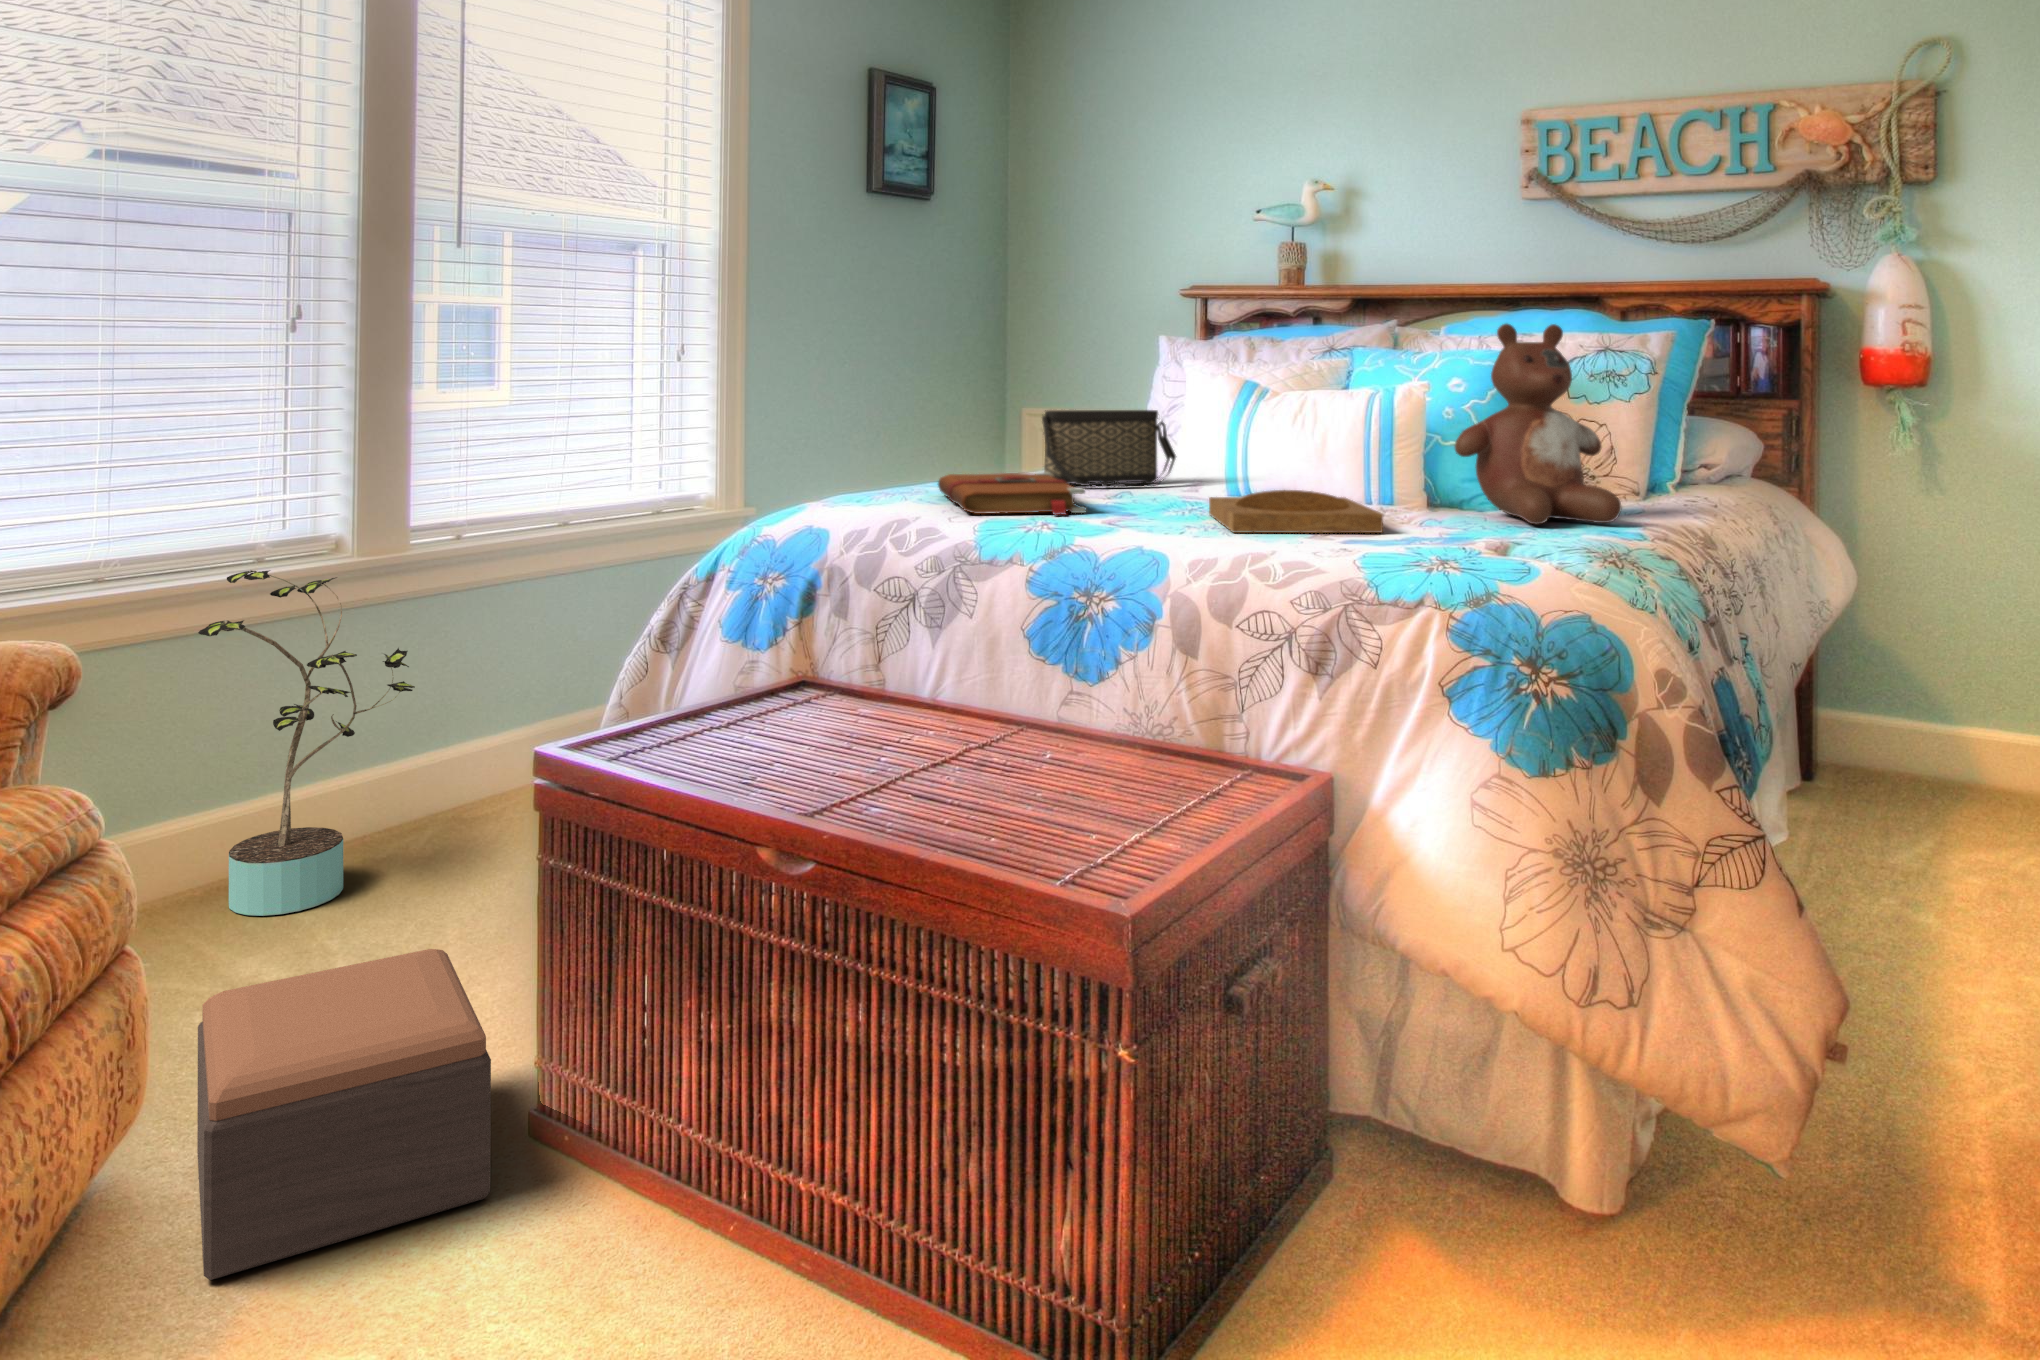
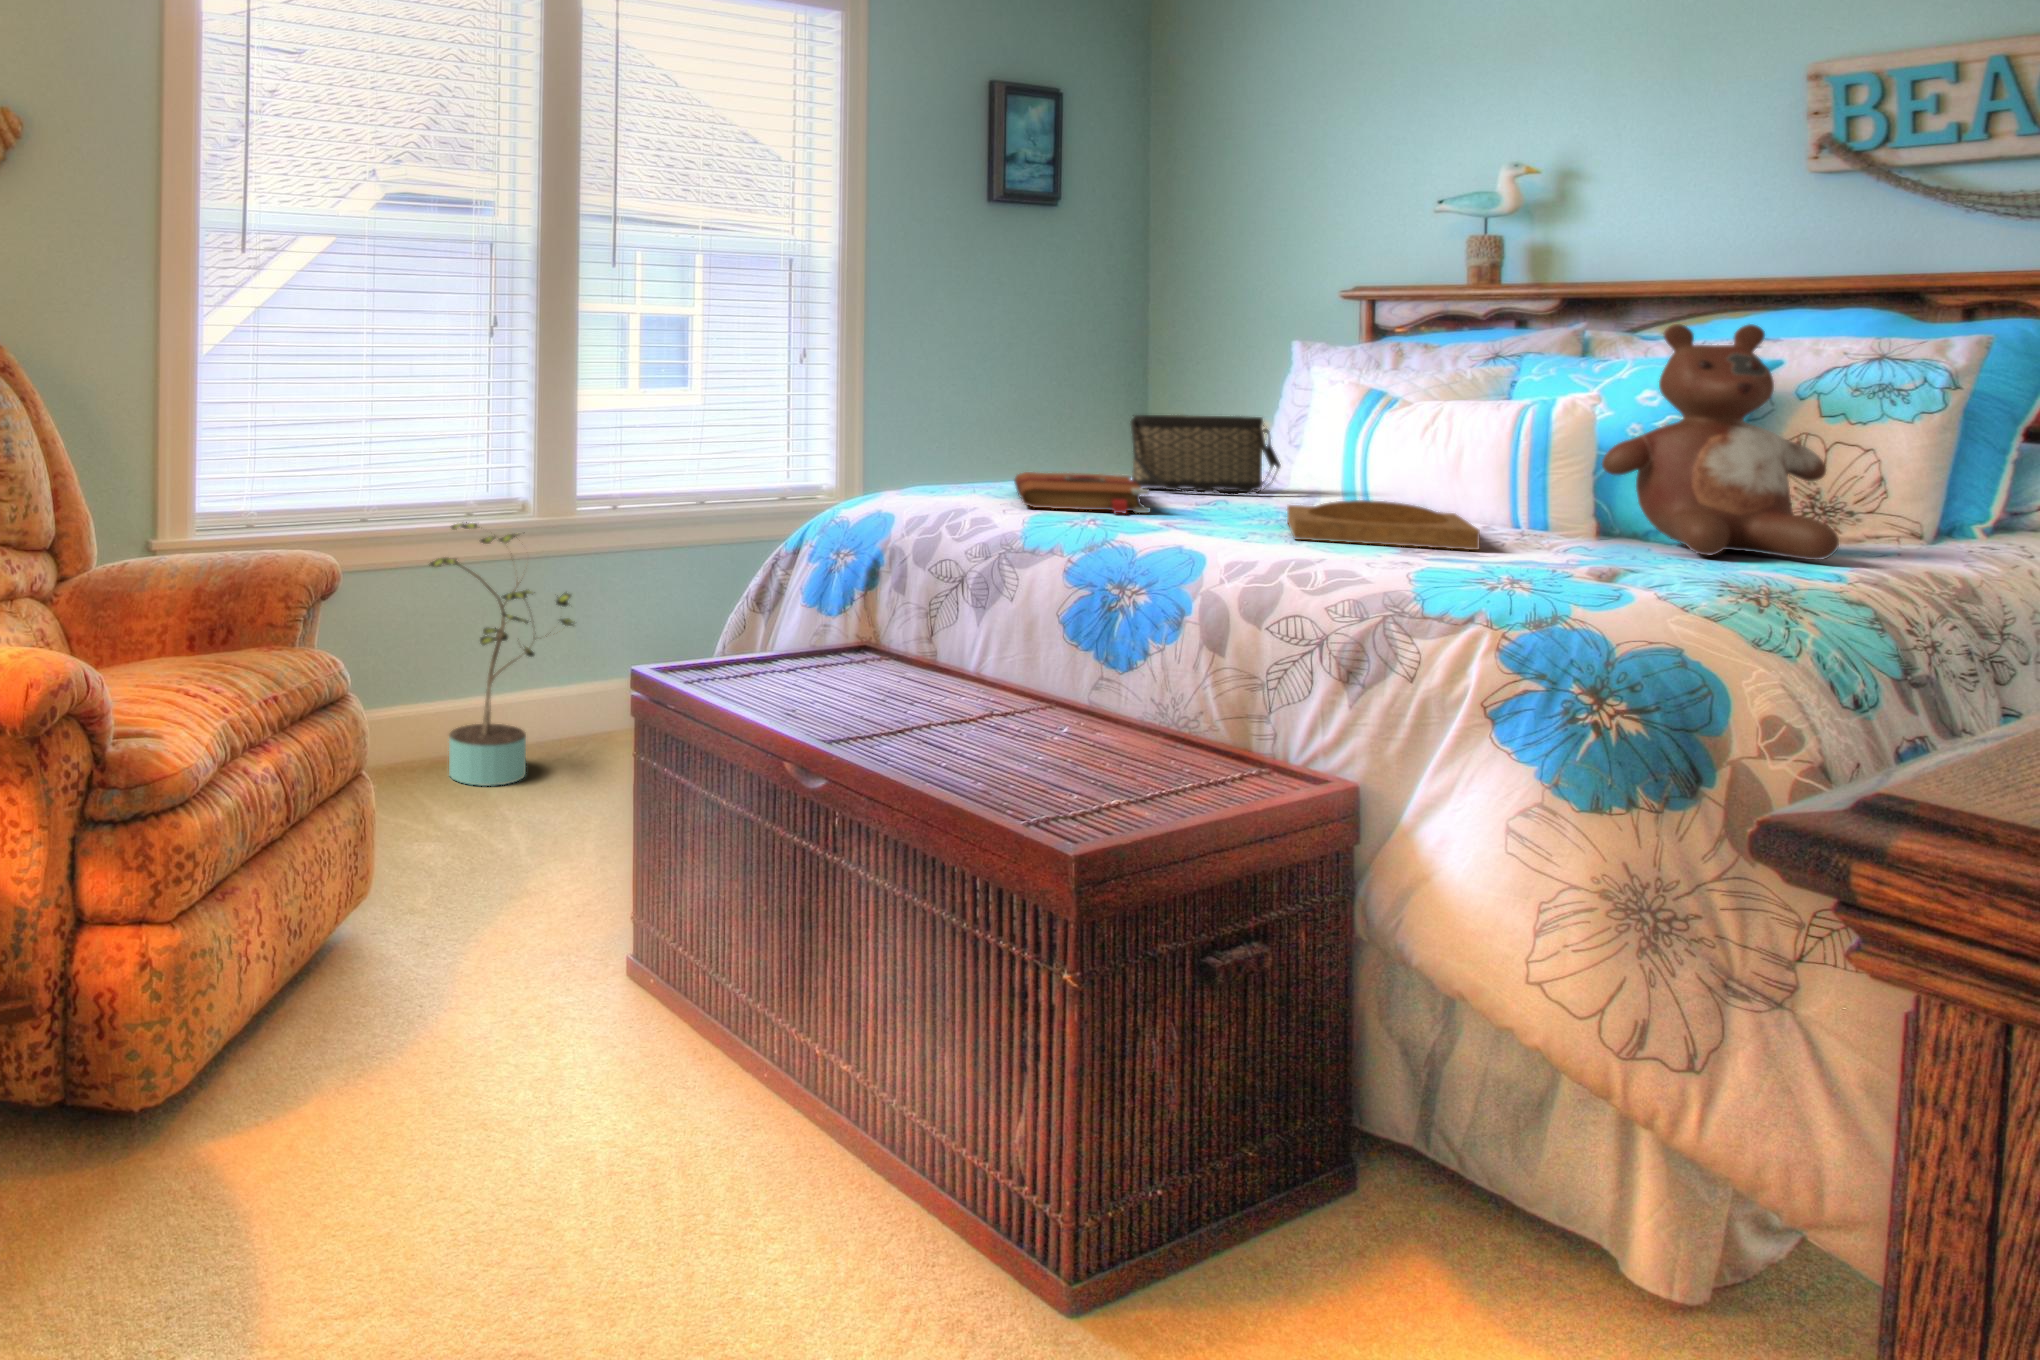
footstool: present [197,949,491,1280] -> none [398,815,589,1010]

